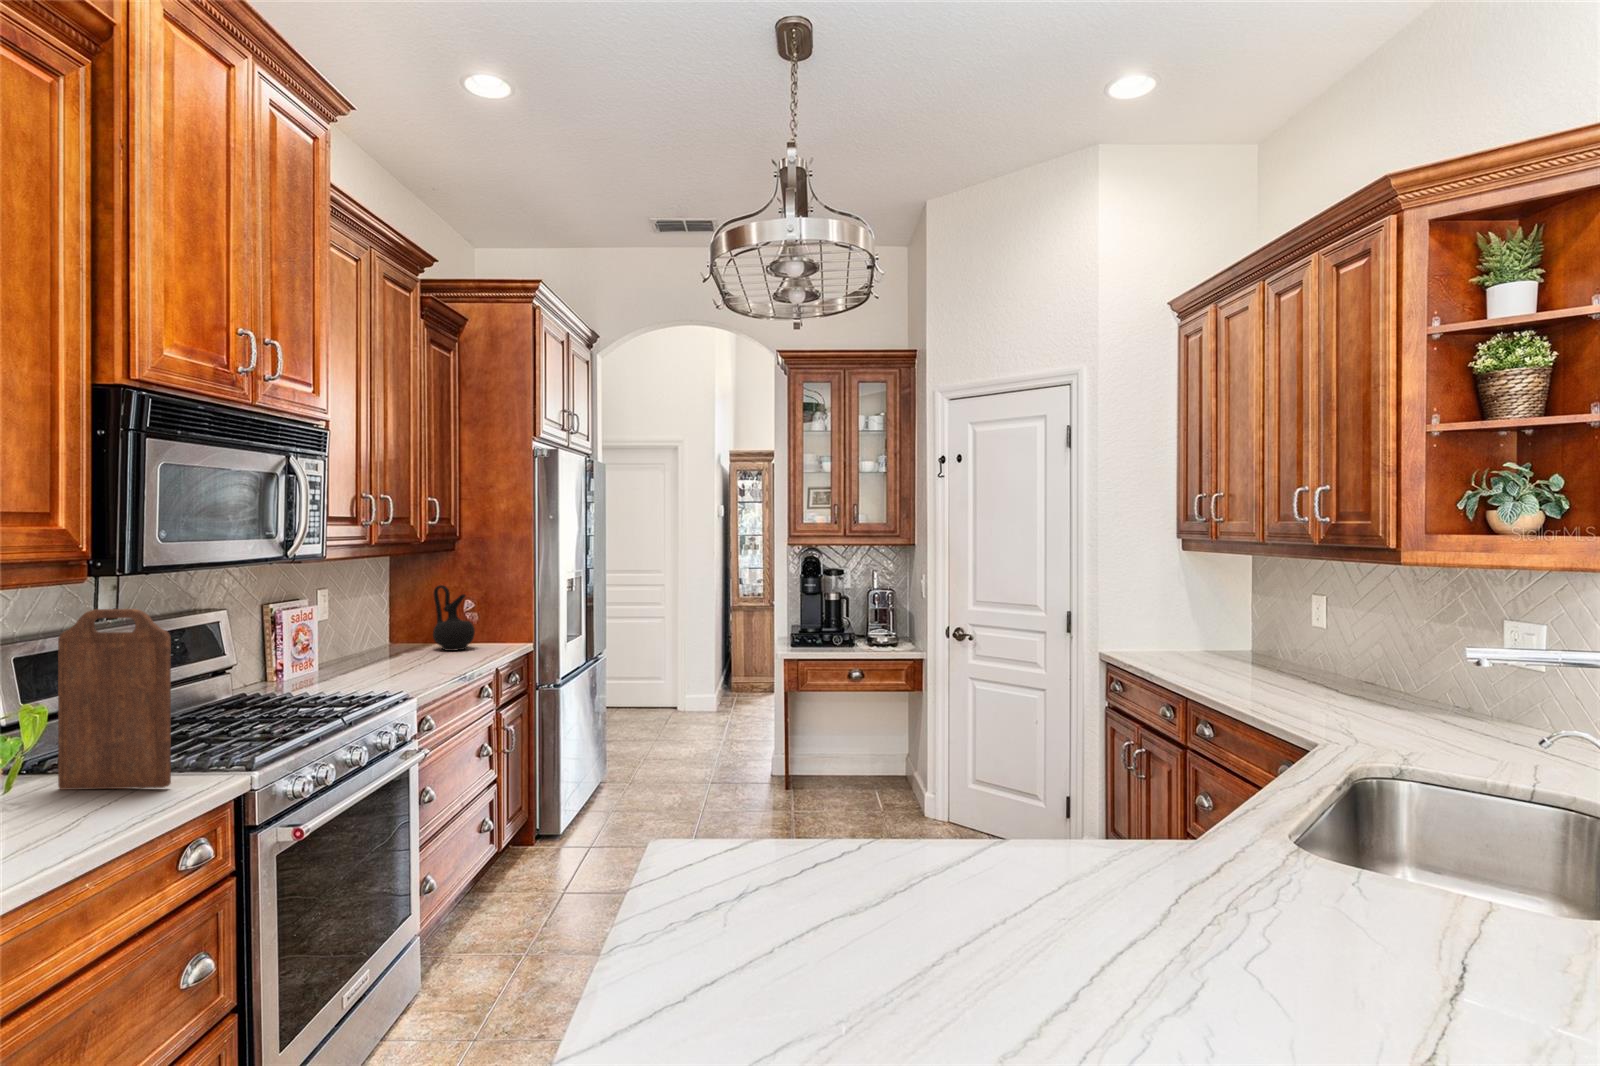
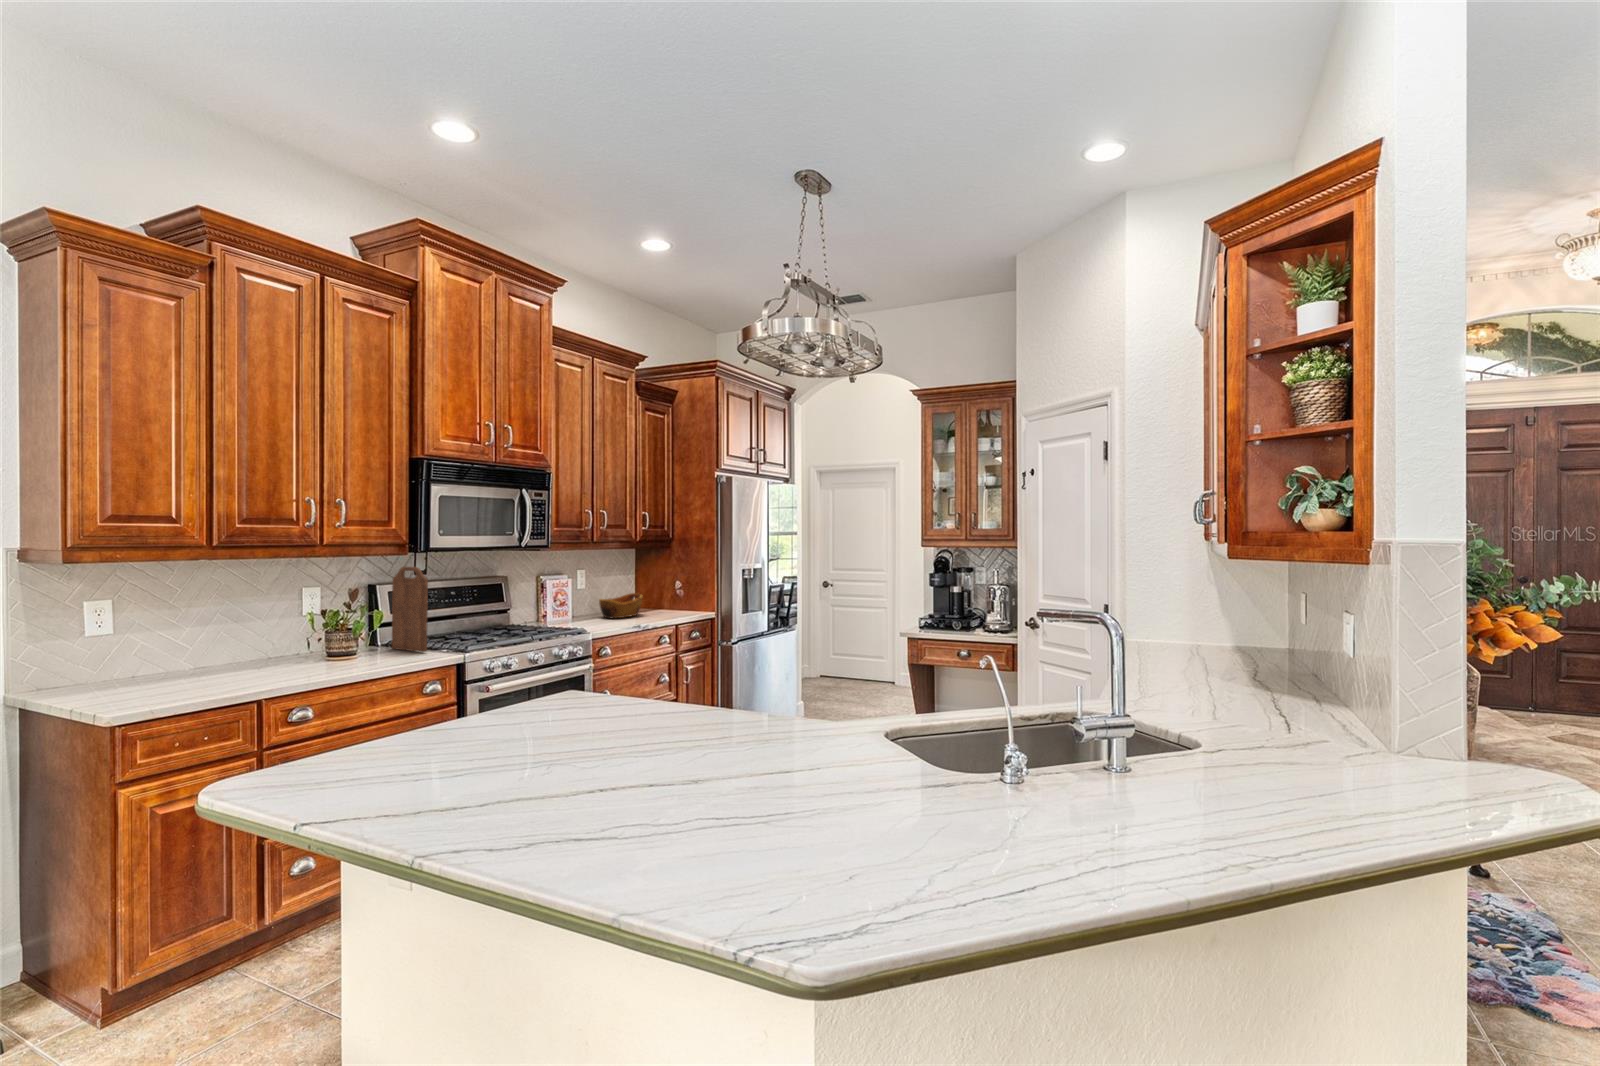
ceramic jug: present [433,585,475,651] -> none [651,569,676,612]
wooden bowl: none [373,624,438,669] -> present [599,593,642,618]

